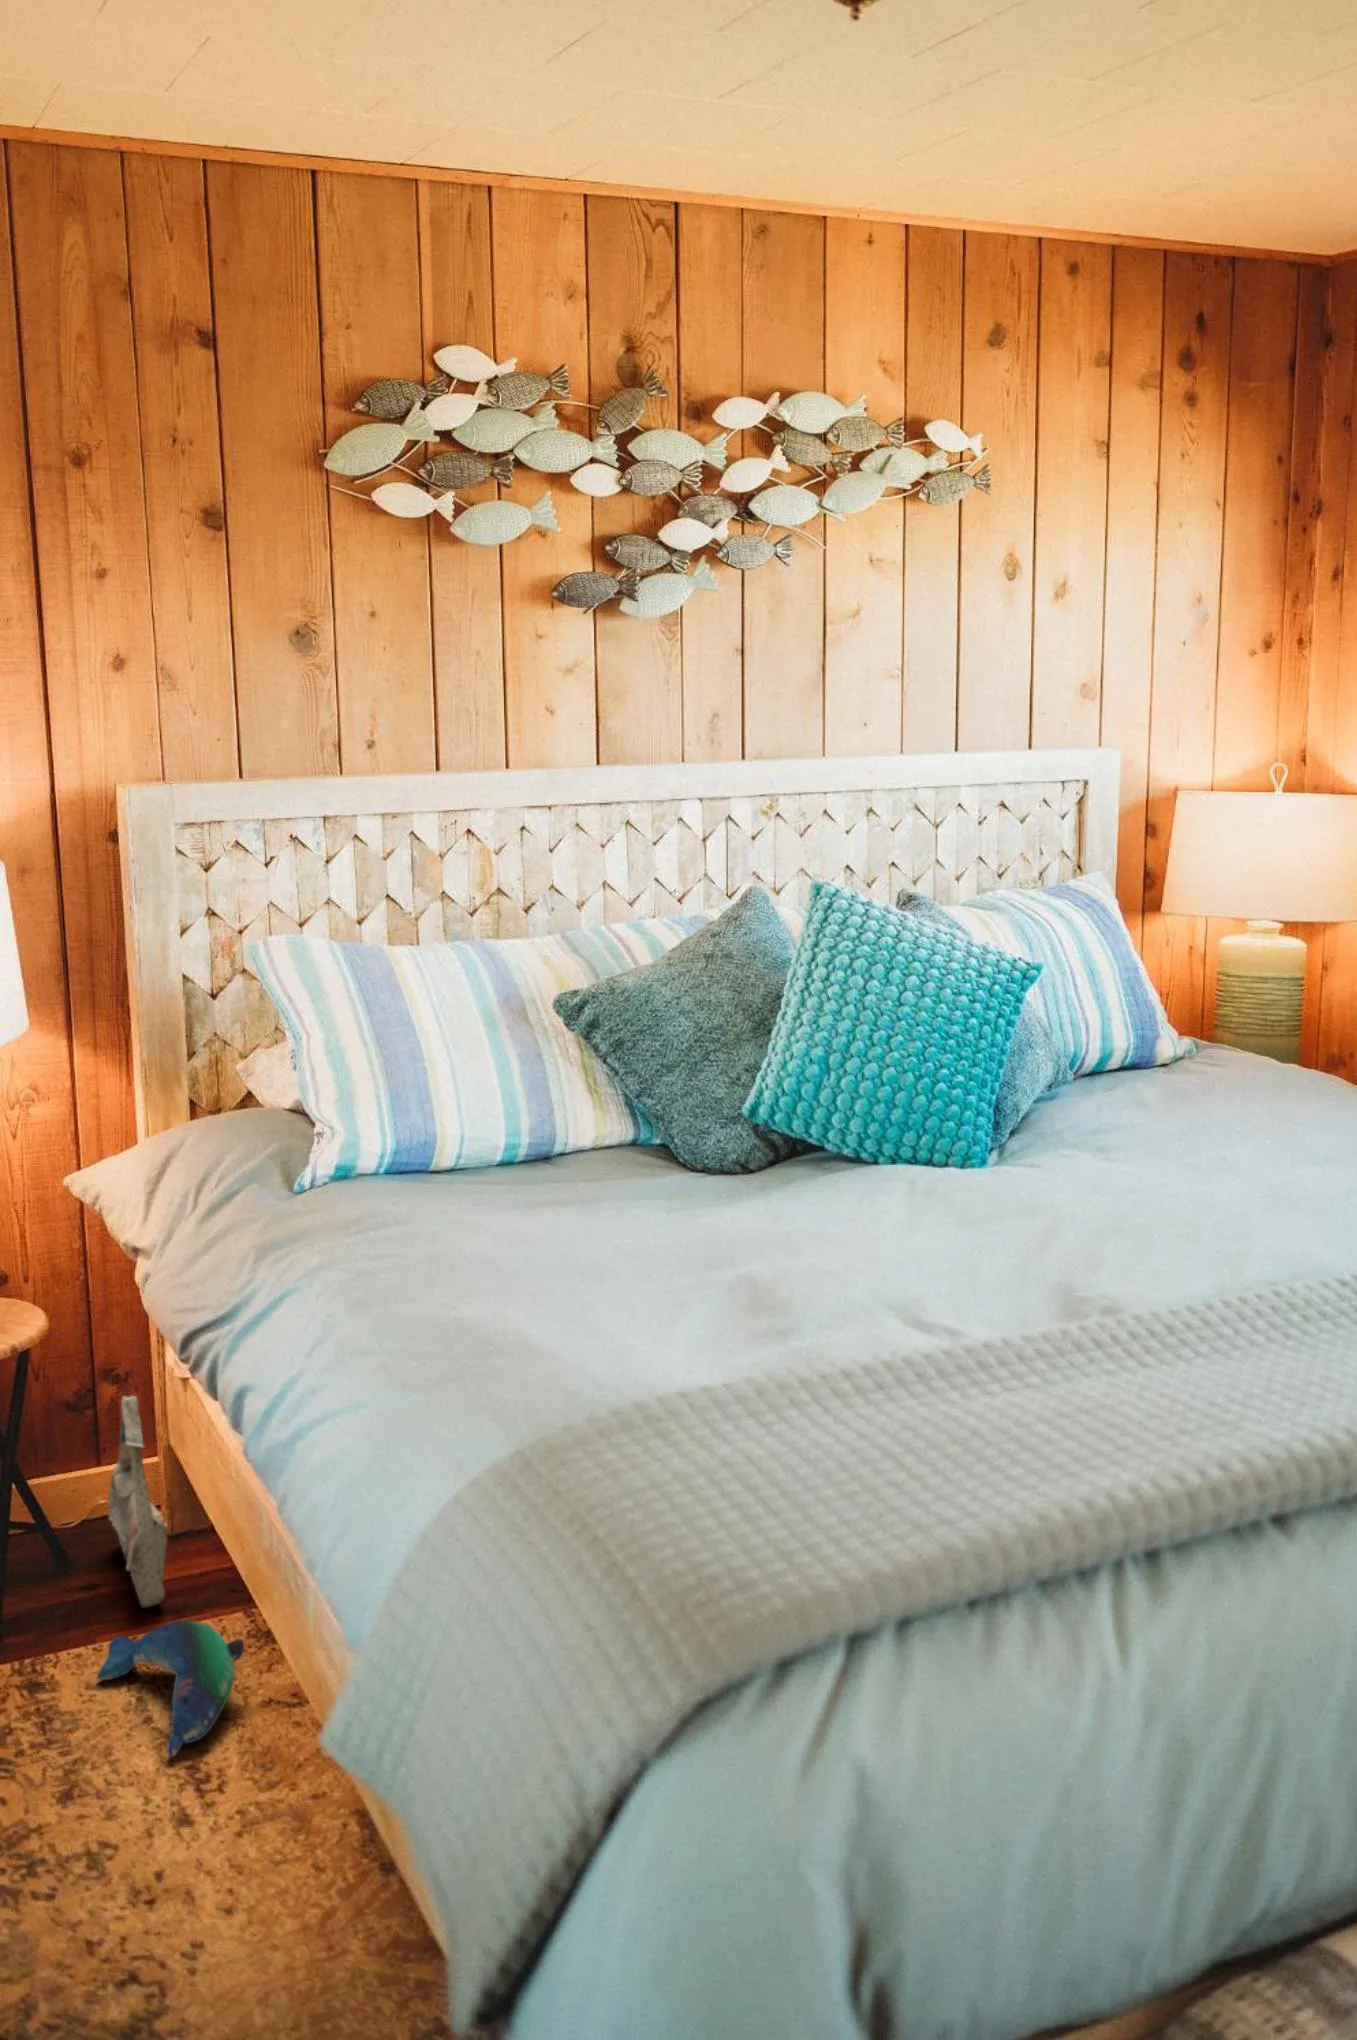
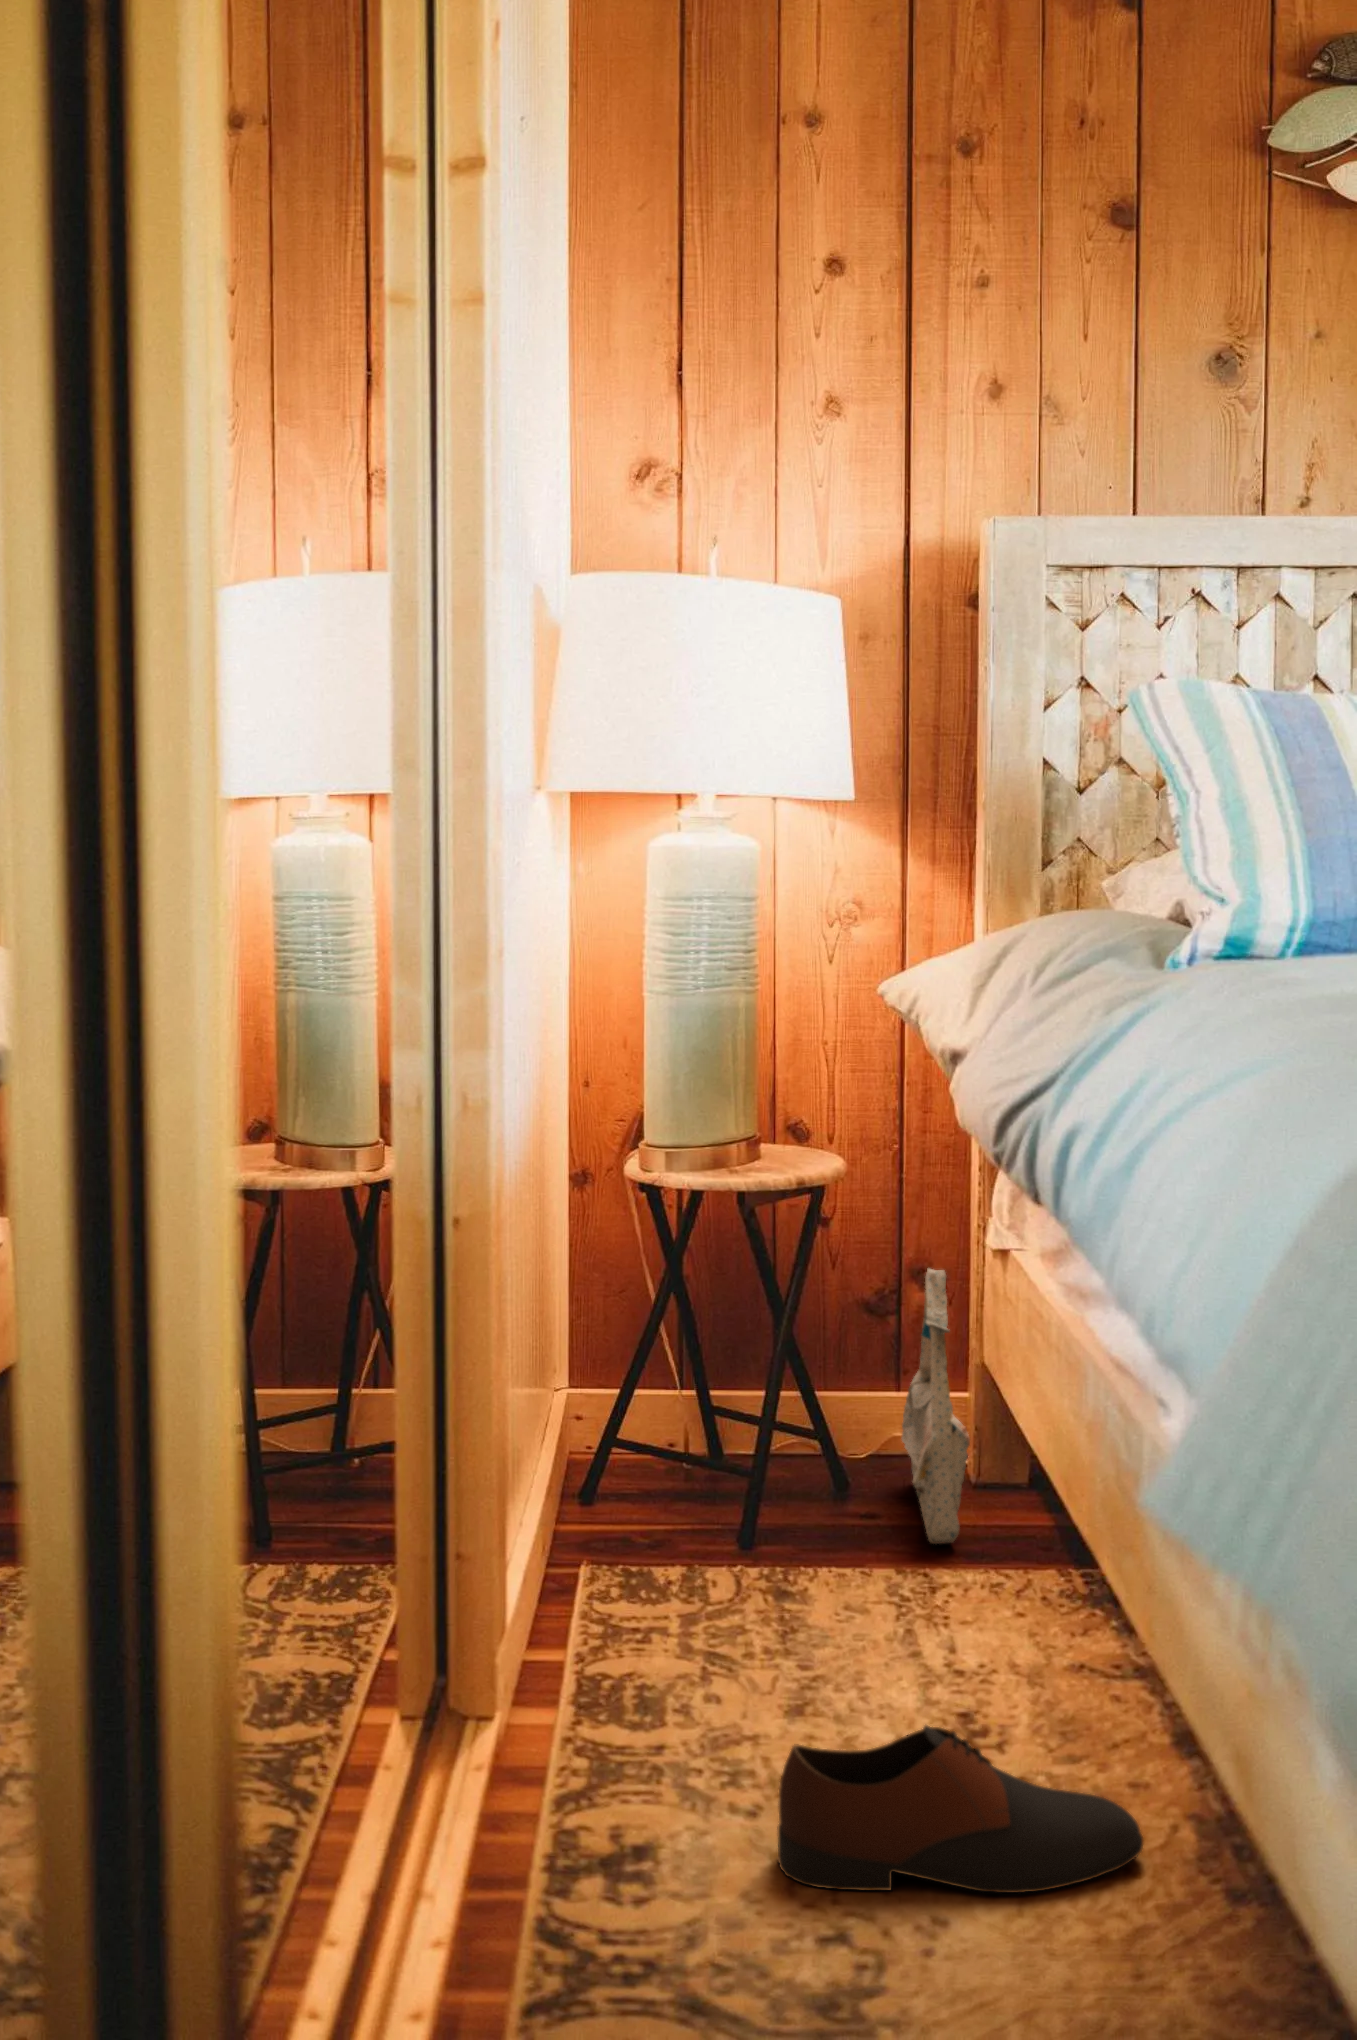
plush toy: present [97,1621,244,1757] -> none [859,1538,1055,1697]
shoe: none [76,1812,320,1944] -> present [777,1725,1143,1893]

